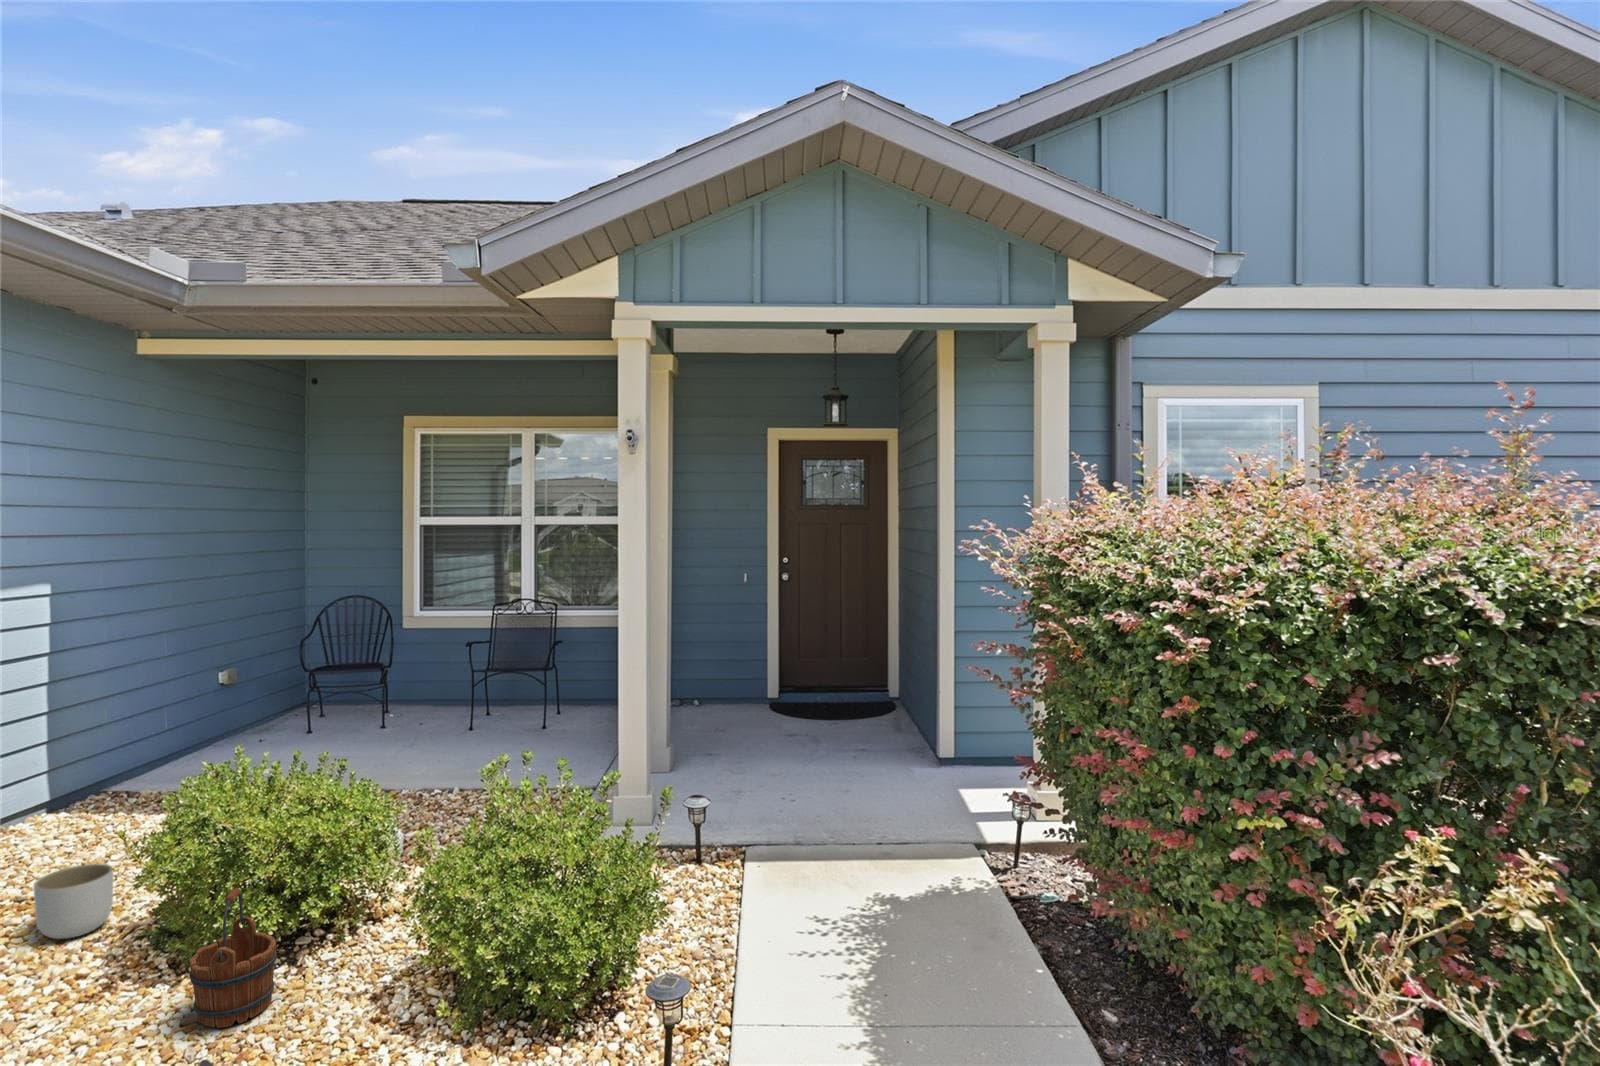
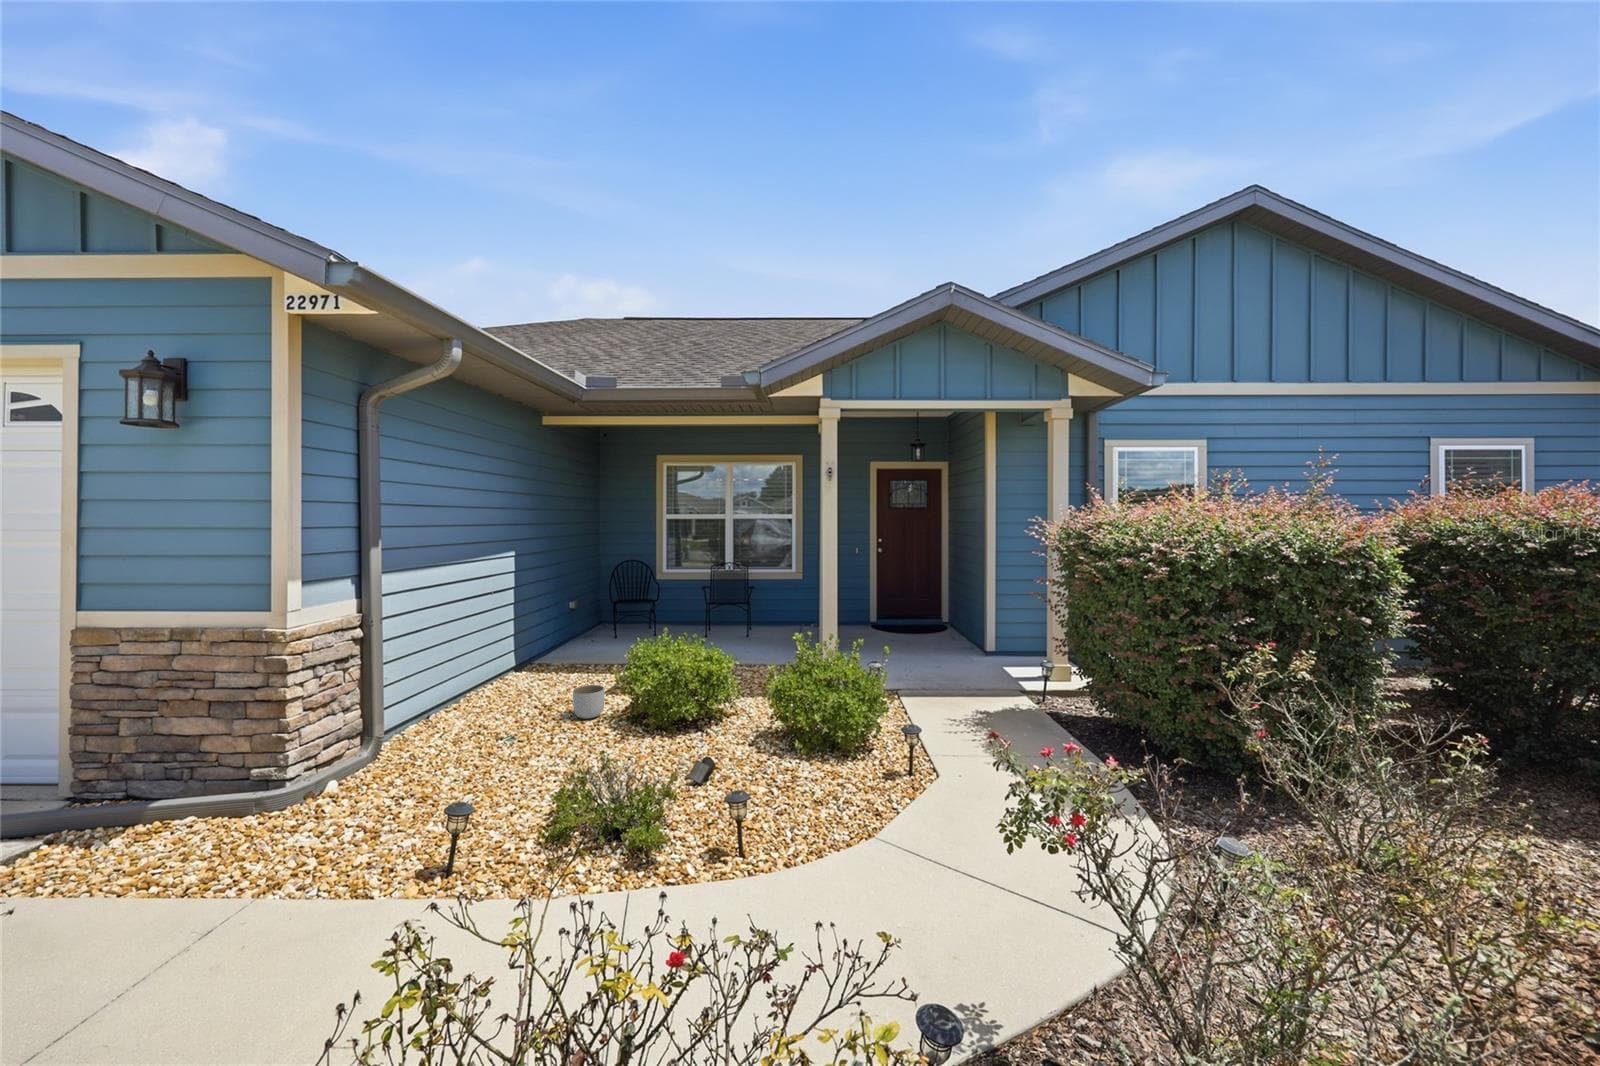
wooden bucket: present [190,888,277,1028] -> none [675,688,709,751]

